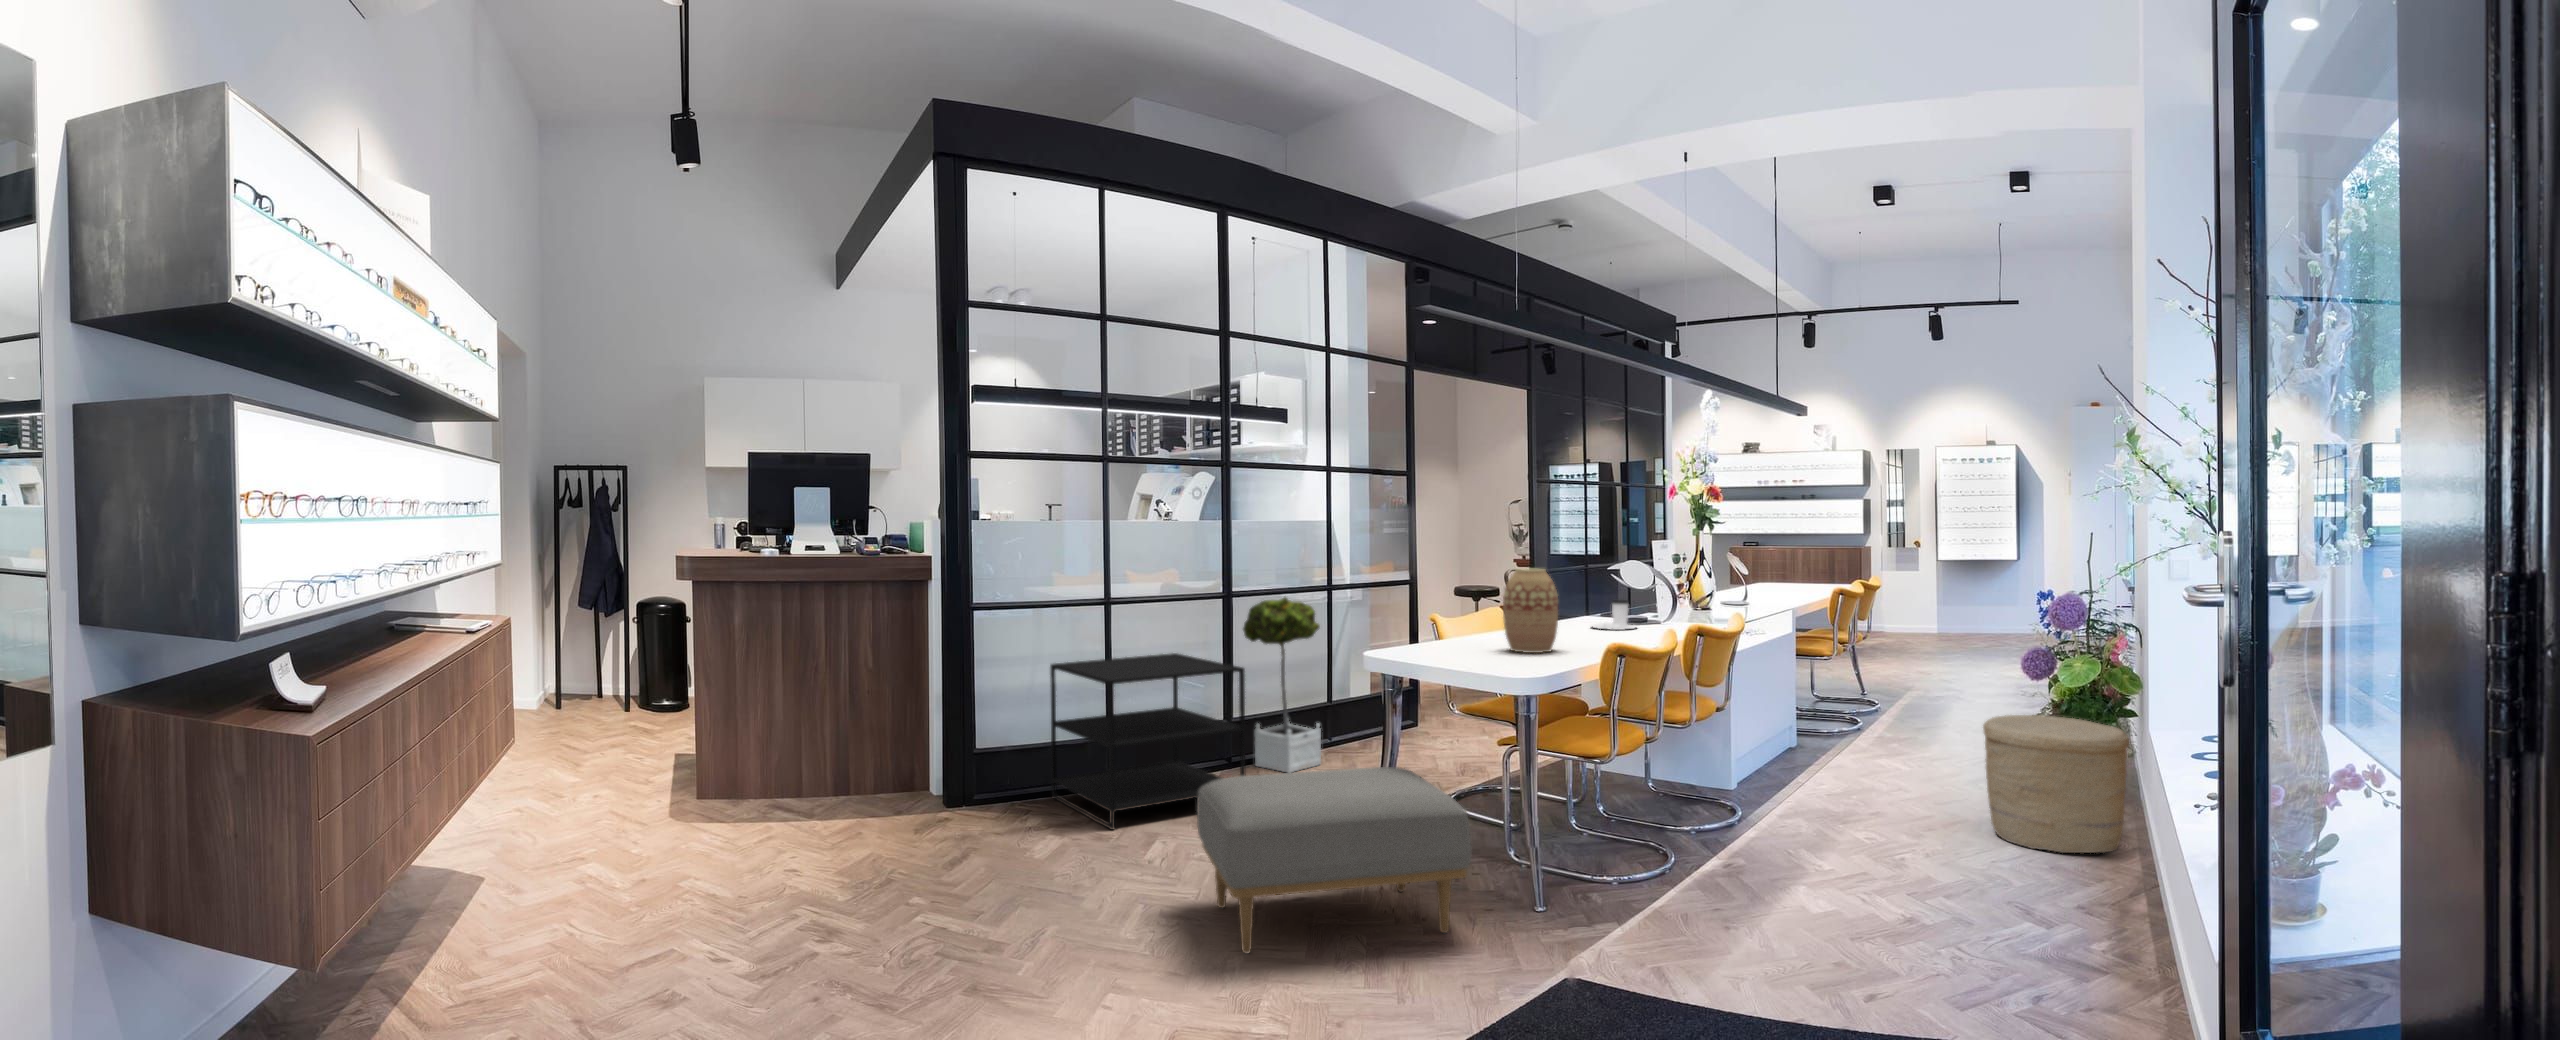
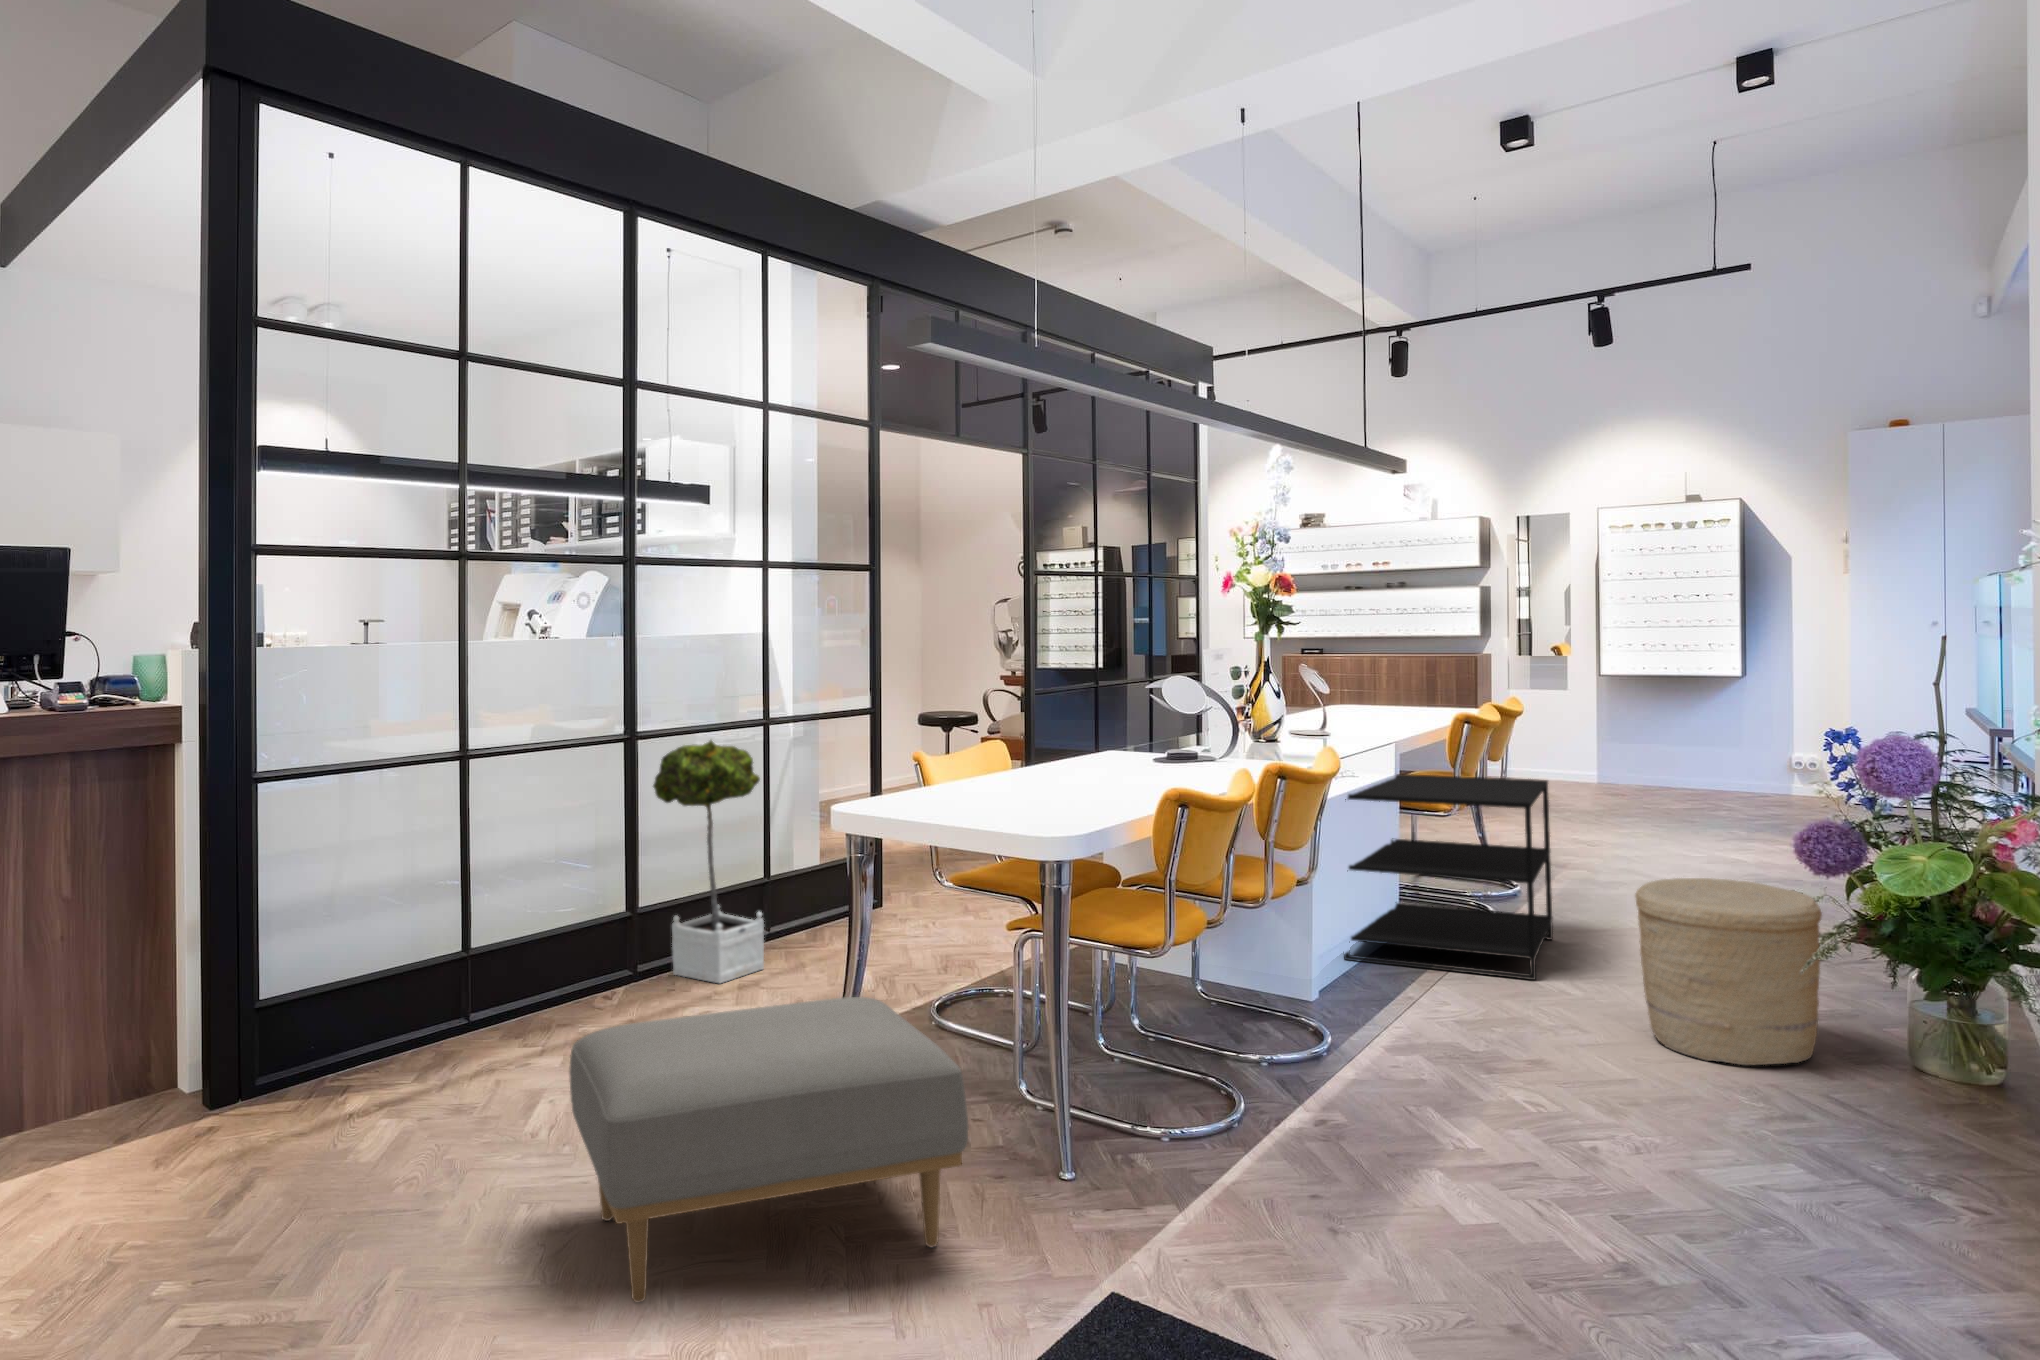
vase: present [1503,568,1559,653] -> none [1006,702,1082,821]
coffee cup: present [1590,600,1636,630] -> none [1122,736,1186,777]
side table: present [1050,653,1245,830] -> present [1344,774,1553,980]

